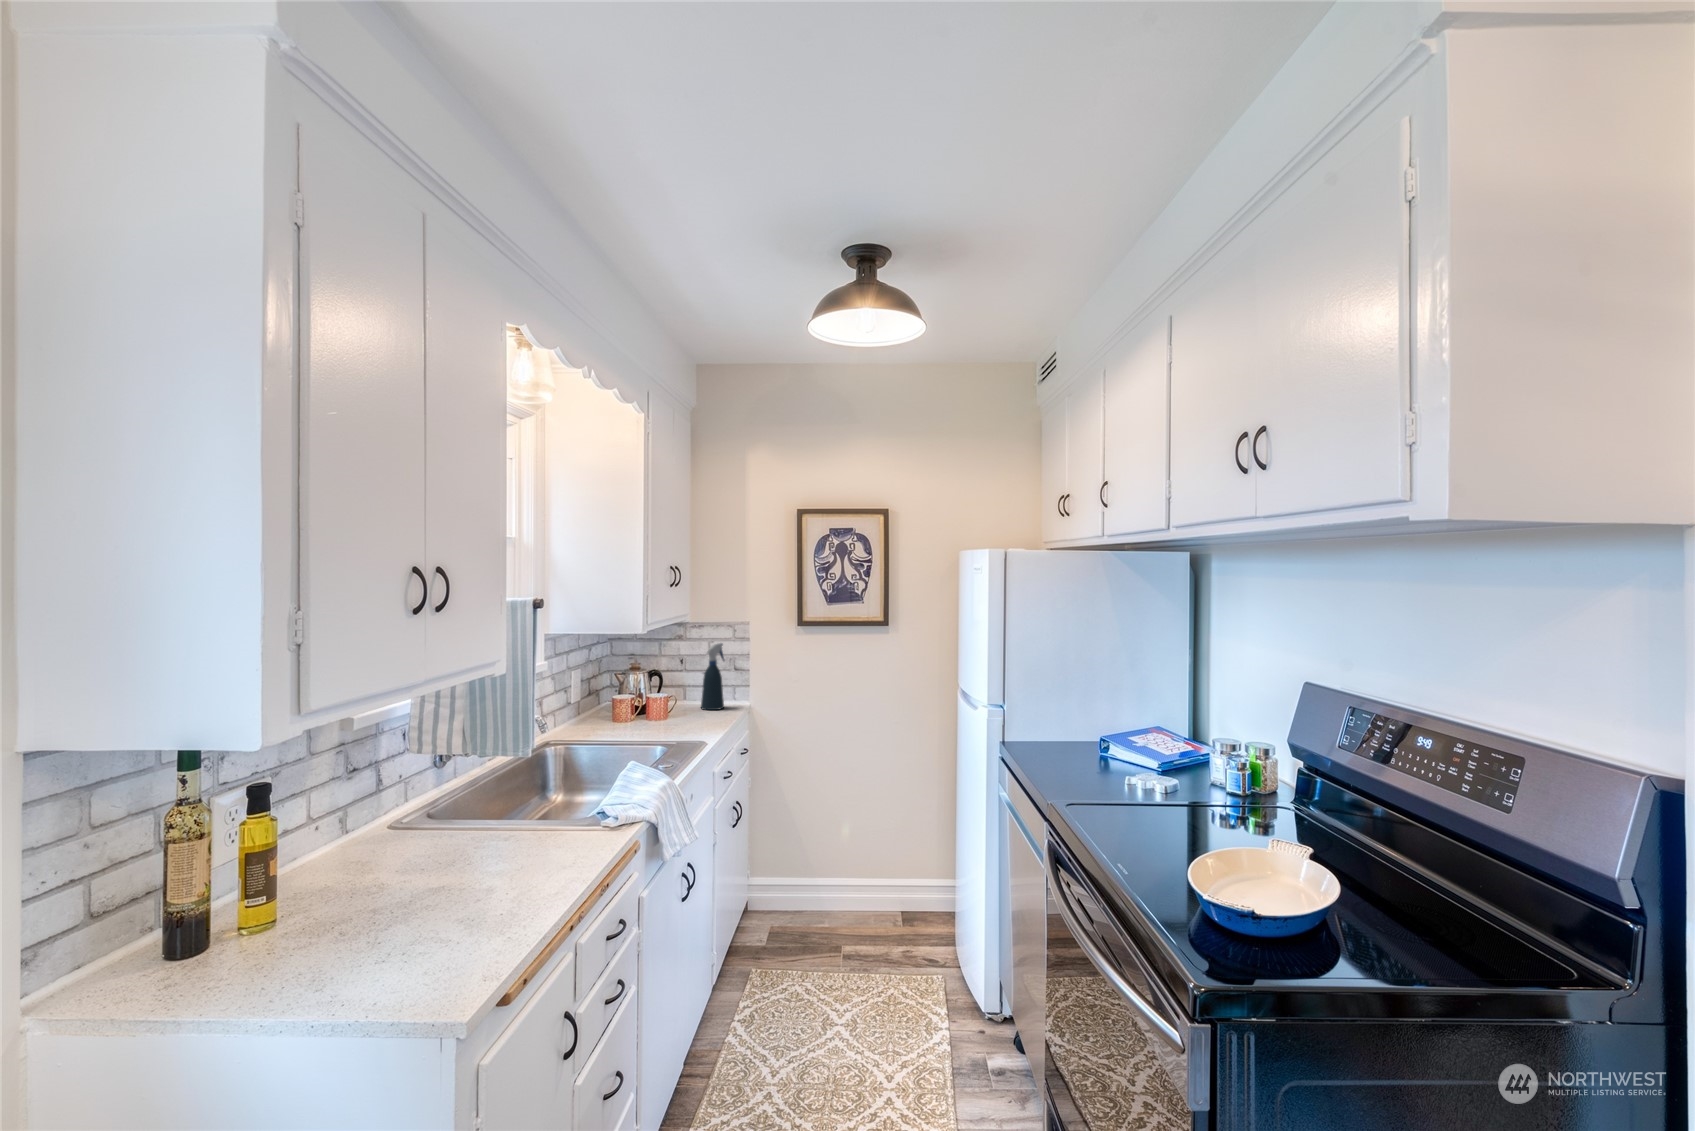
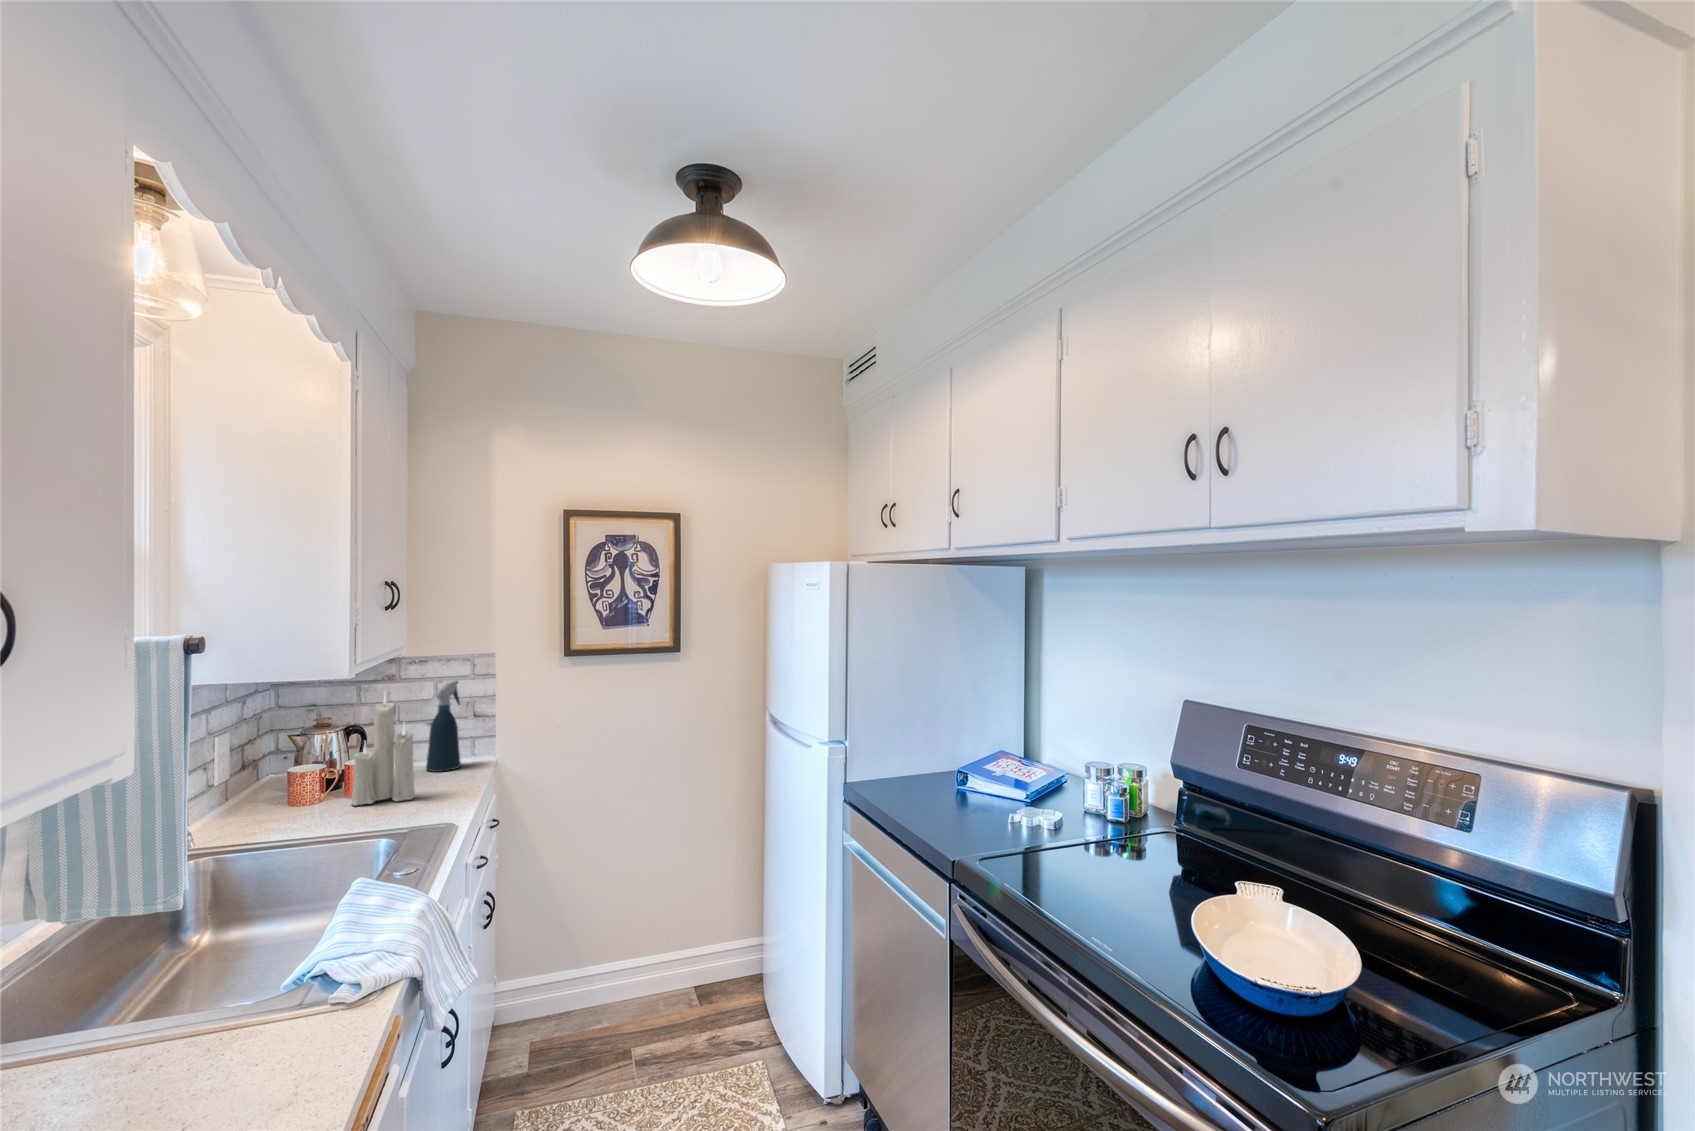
candle: none [648,641,688,725] -> present [351,696,415,805]

